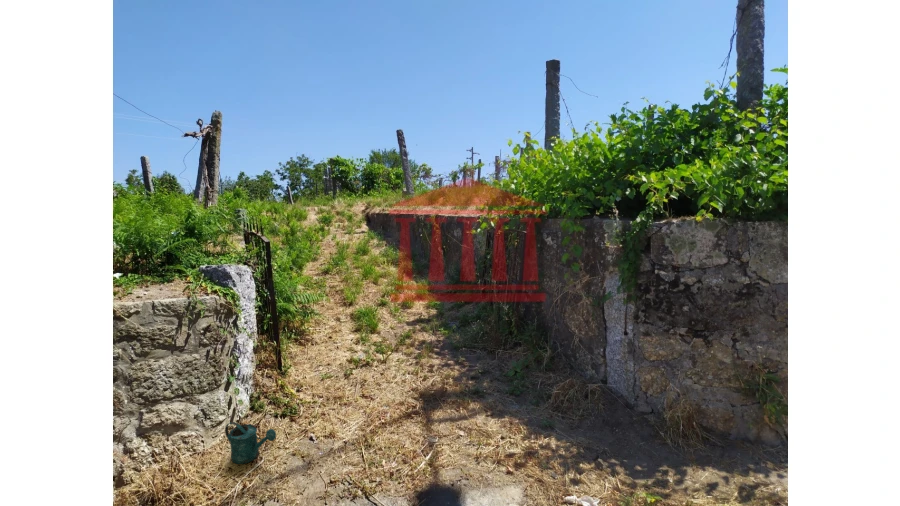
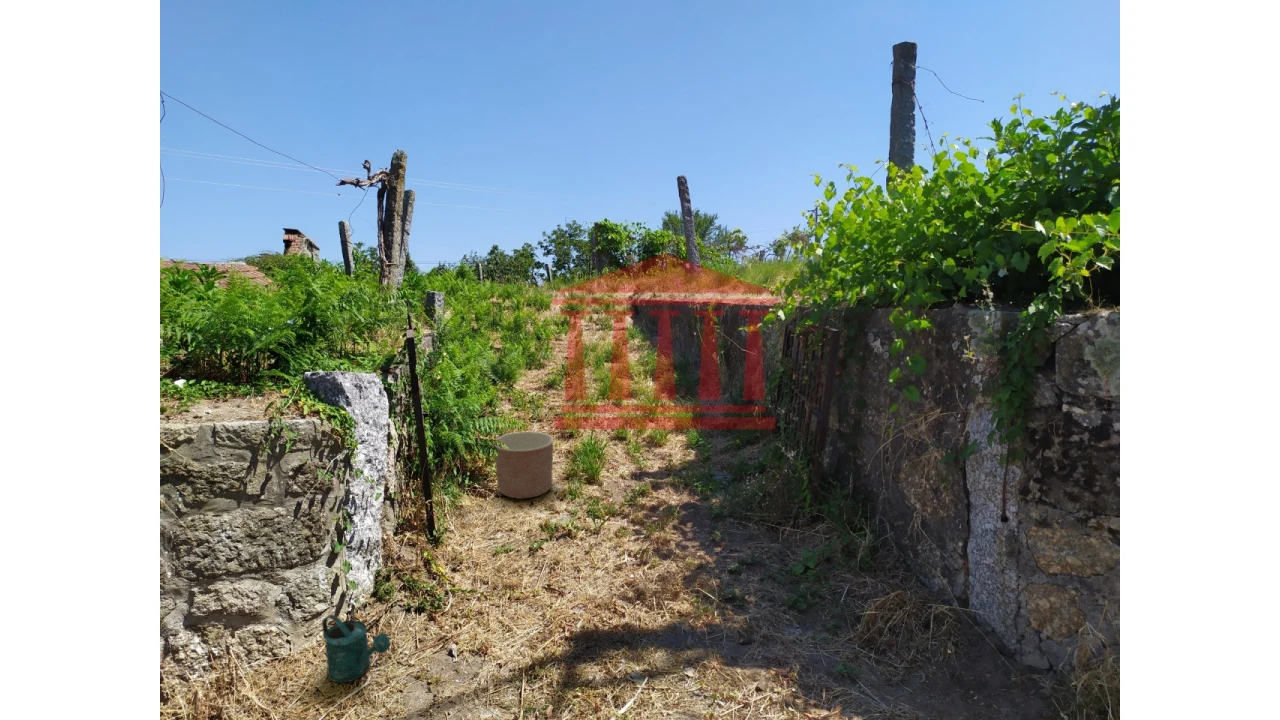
planter: none [310,301,350,345] -> present [495,432,553,499]

